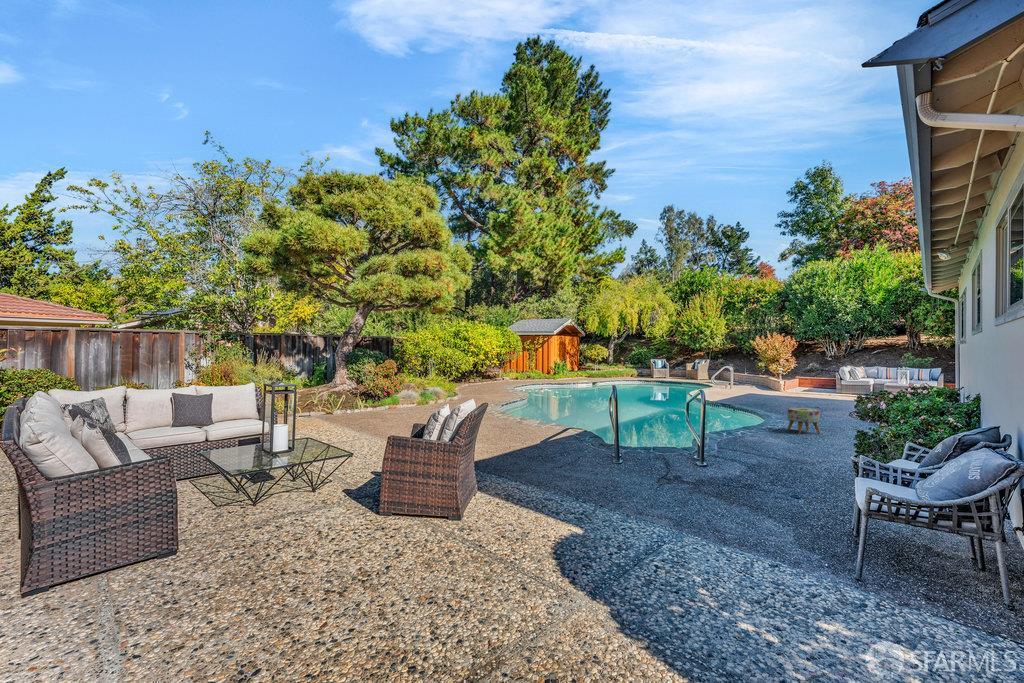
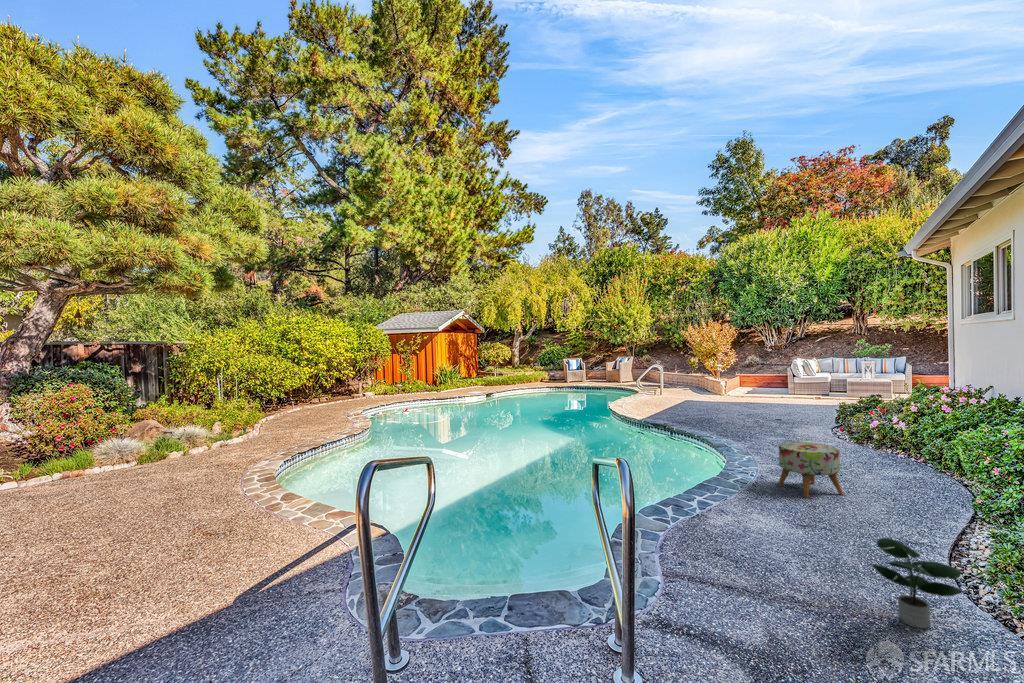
potted plant: none [799,431,830,460] -> present [872,538,963,628]

